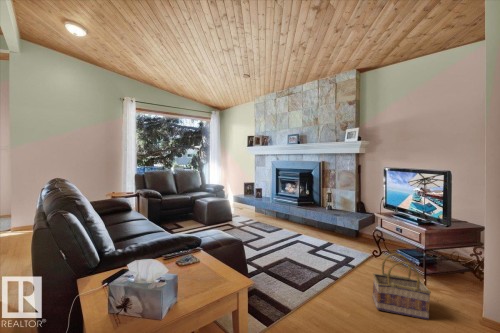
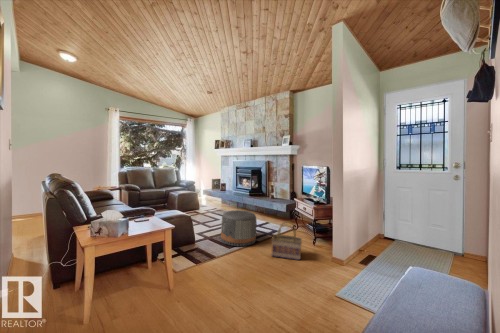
pouf: none [283,230,335,287] -> present [221,210,257,246]

